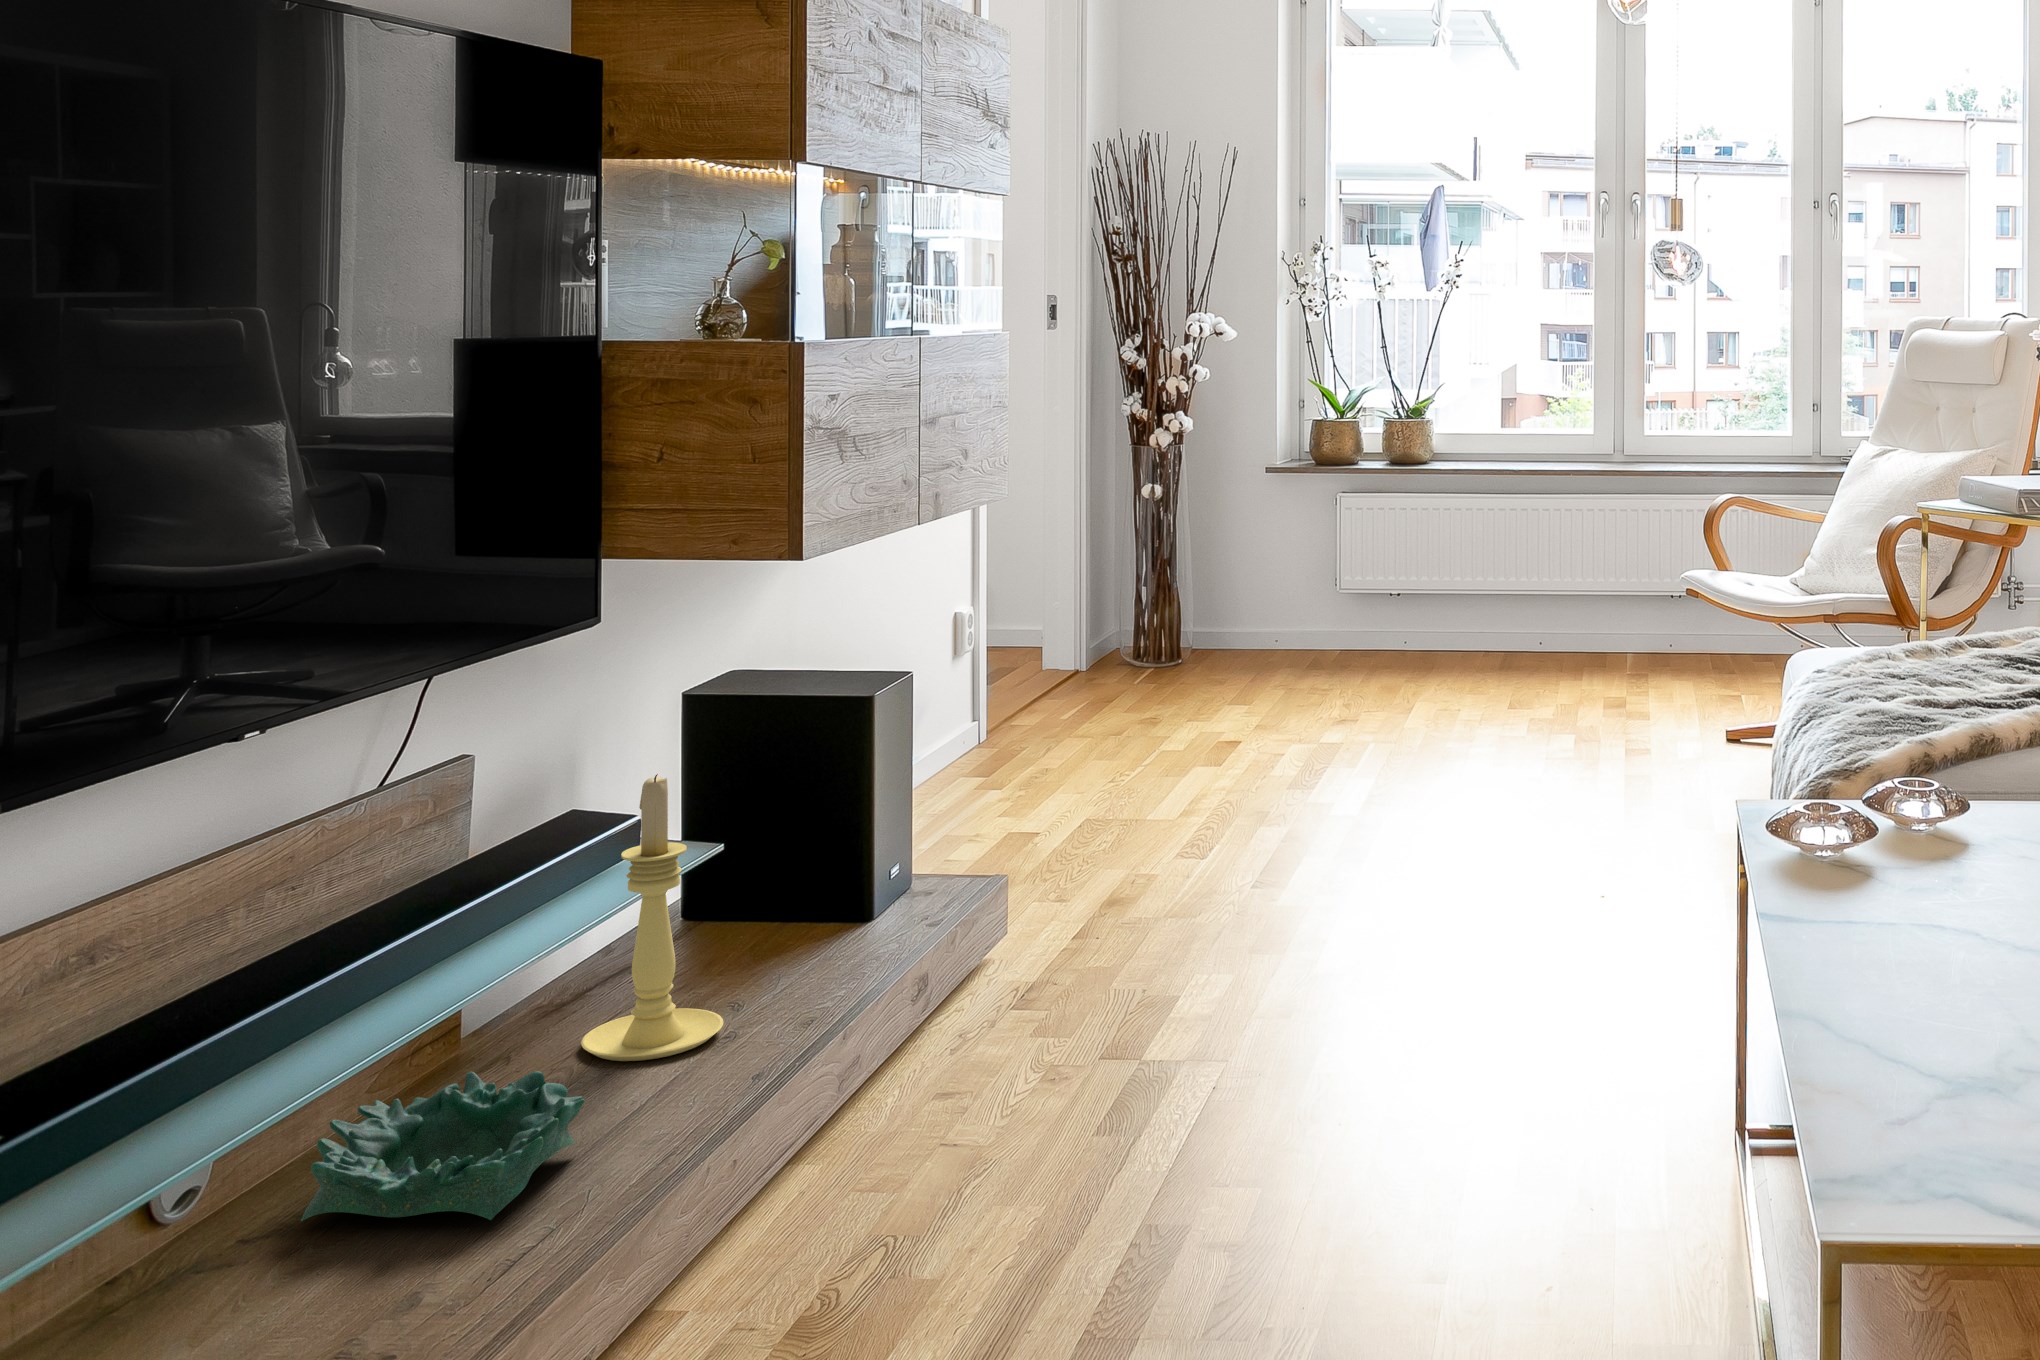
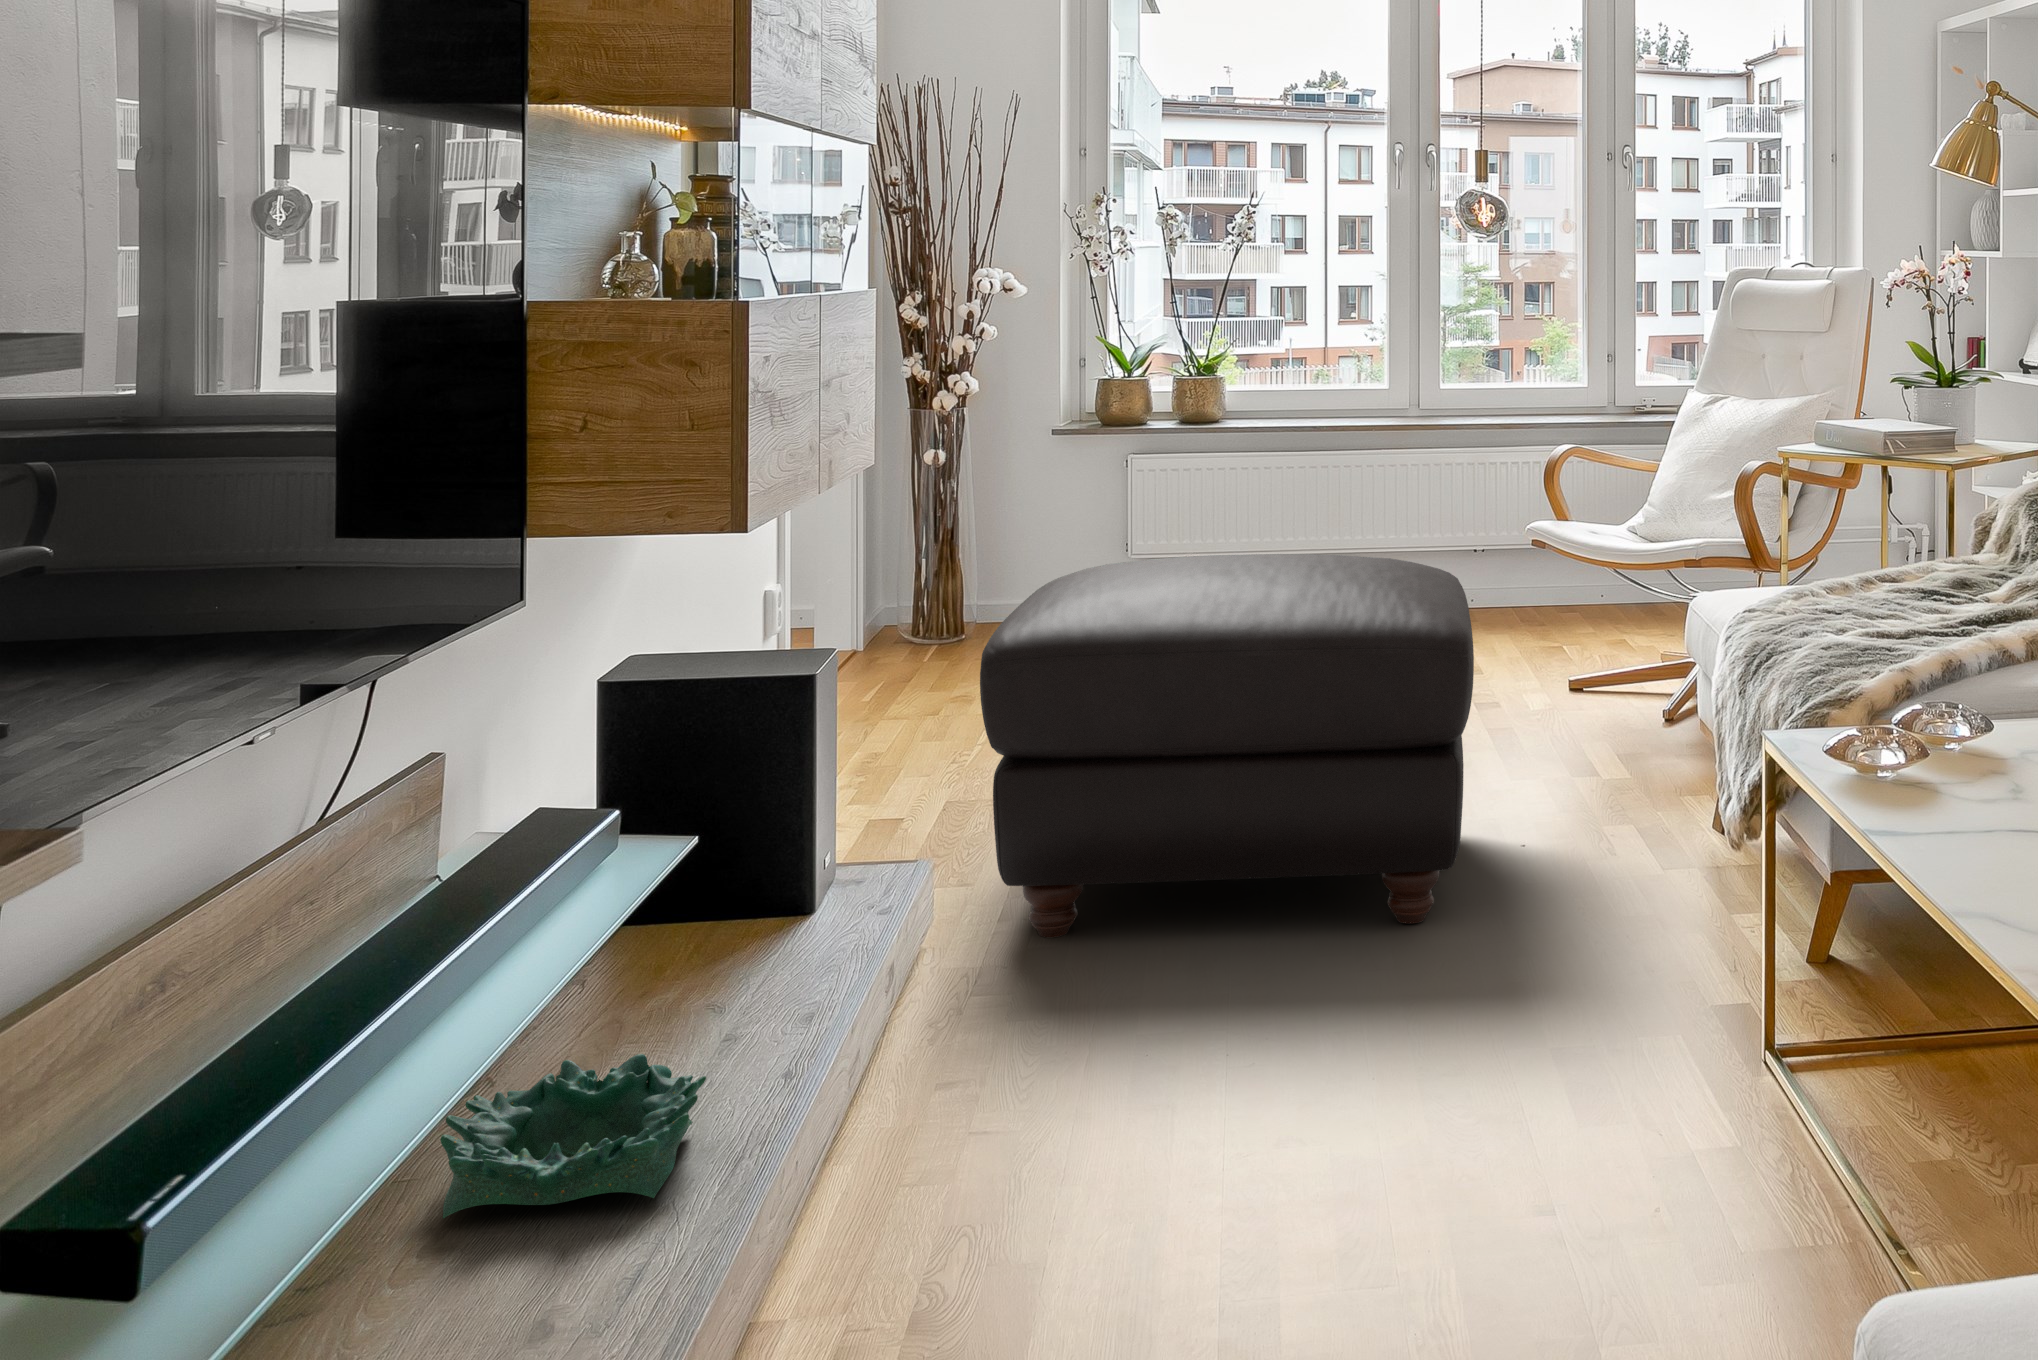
ottoman: none [1019,600,1540,981] -> present [980,554,1474,938]
candle holder: present [581,774,723,1061] -> none [616,751,761,1047]

